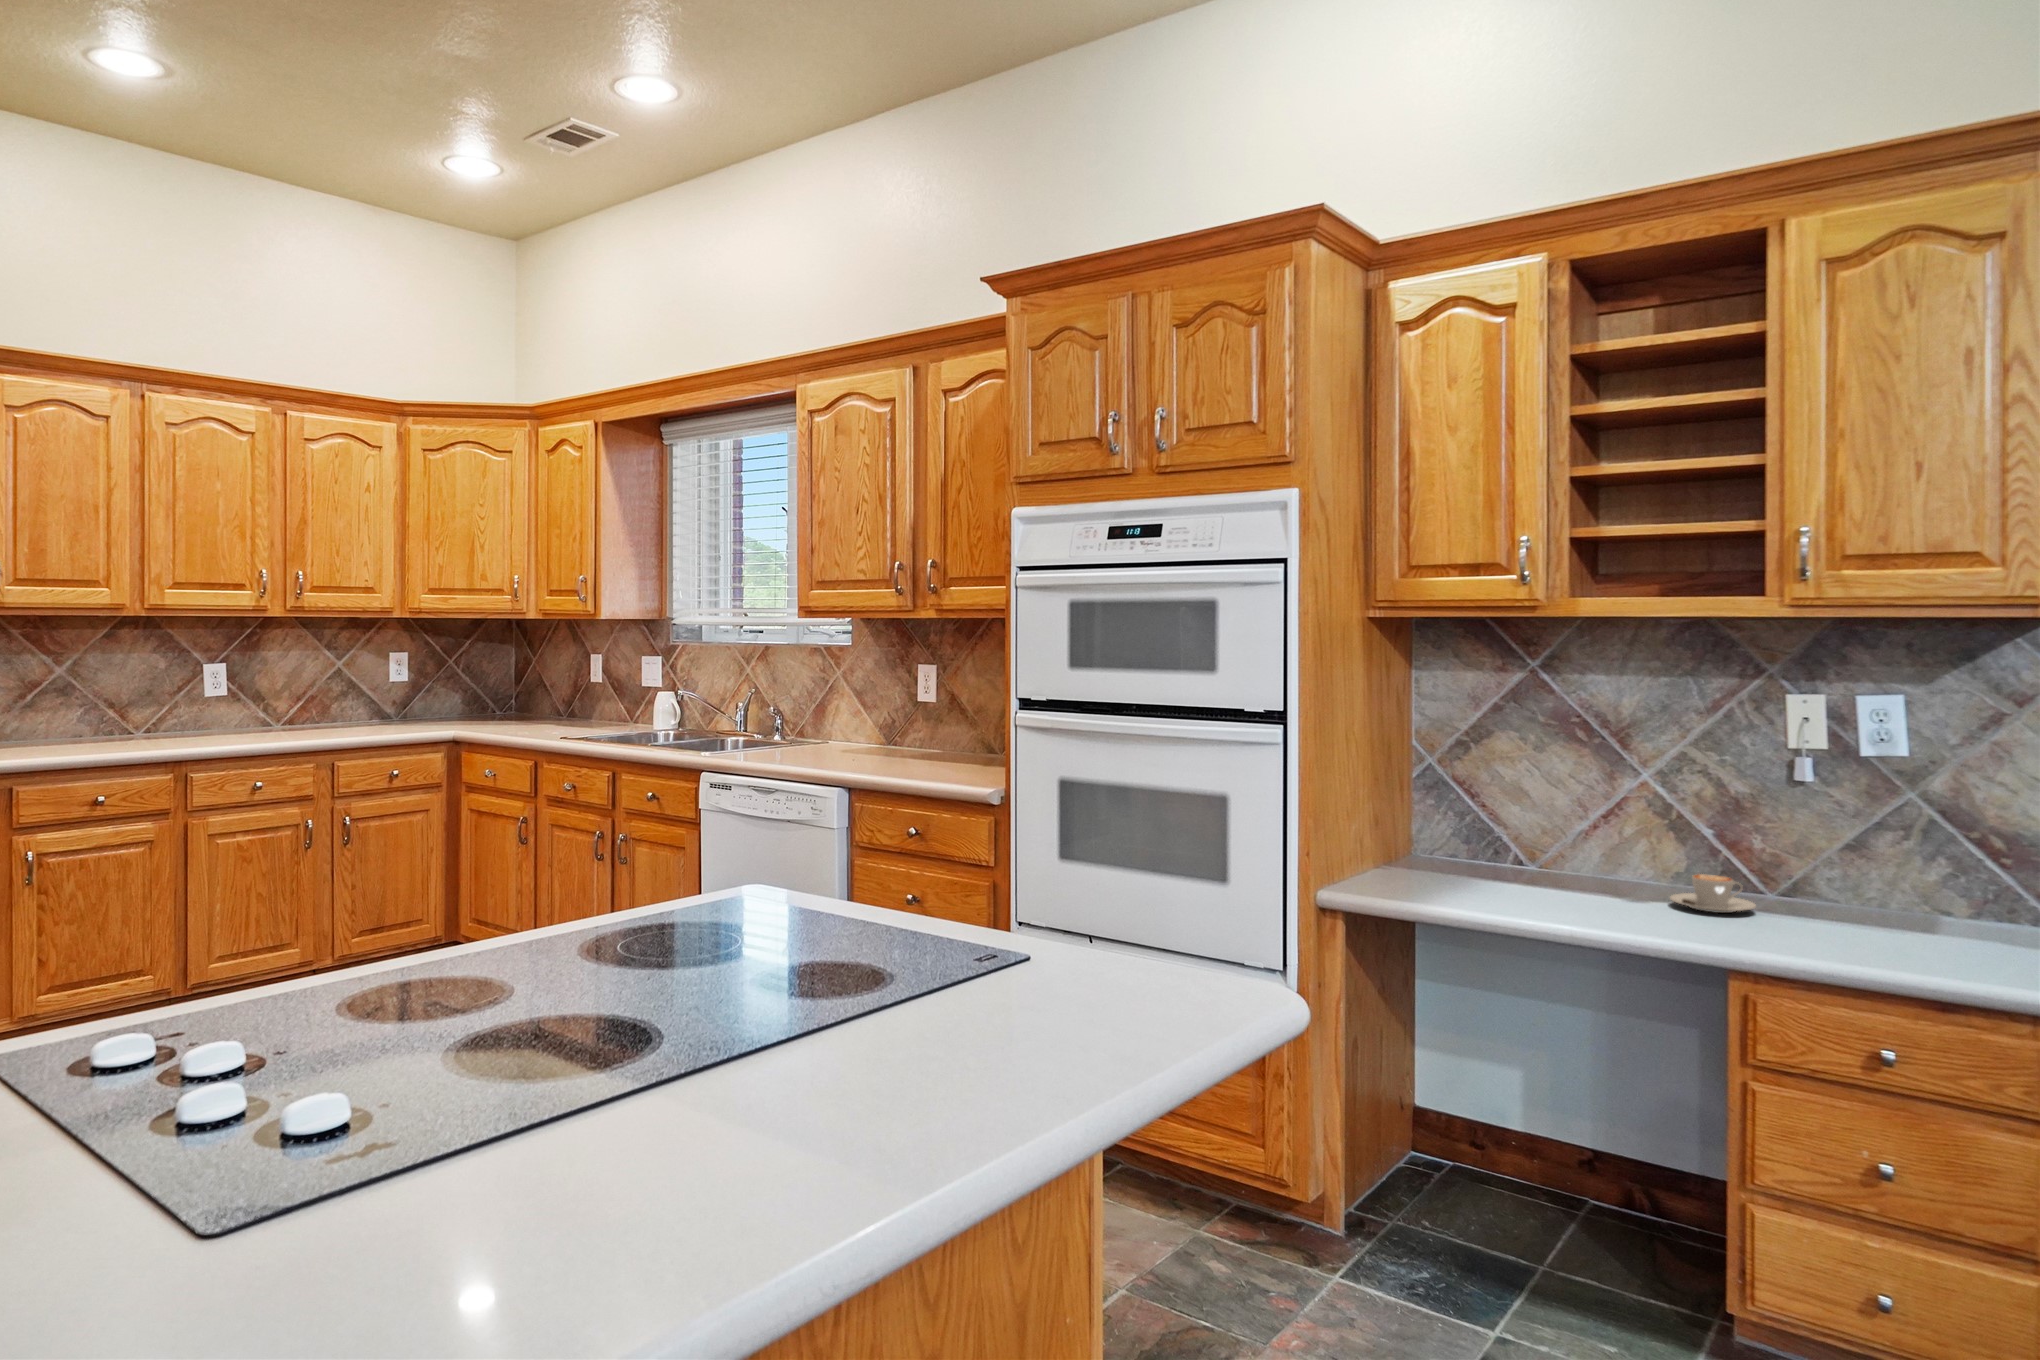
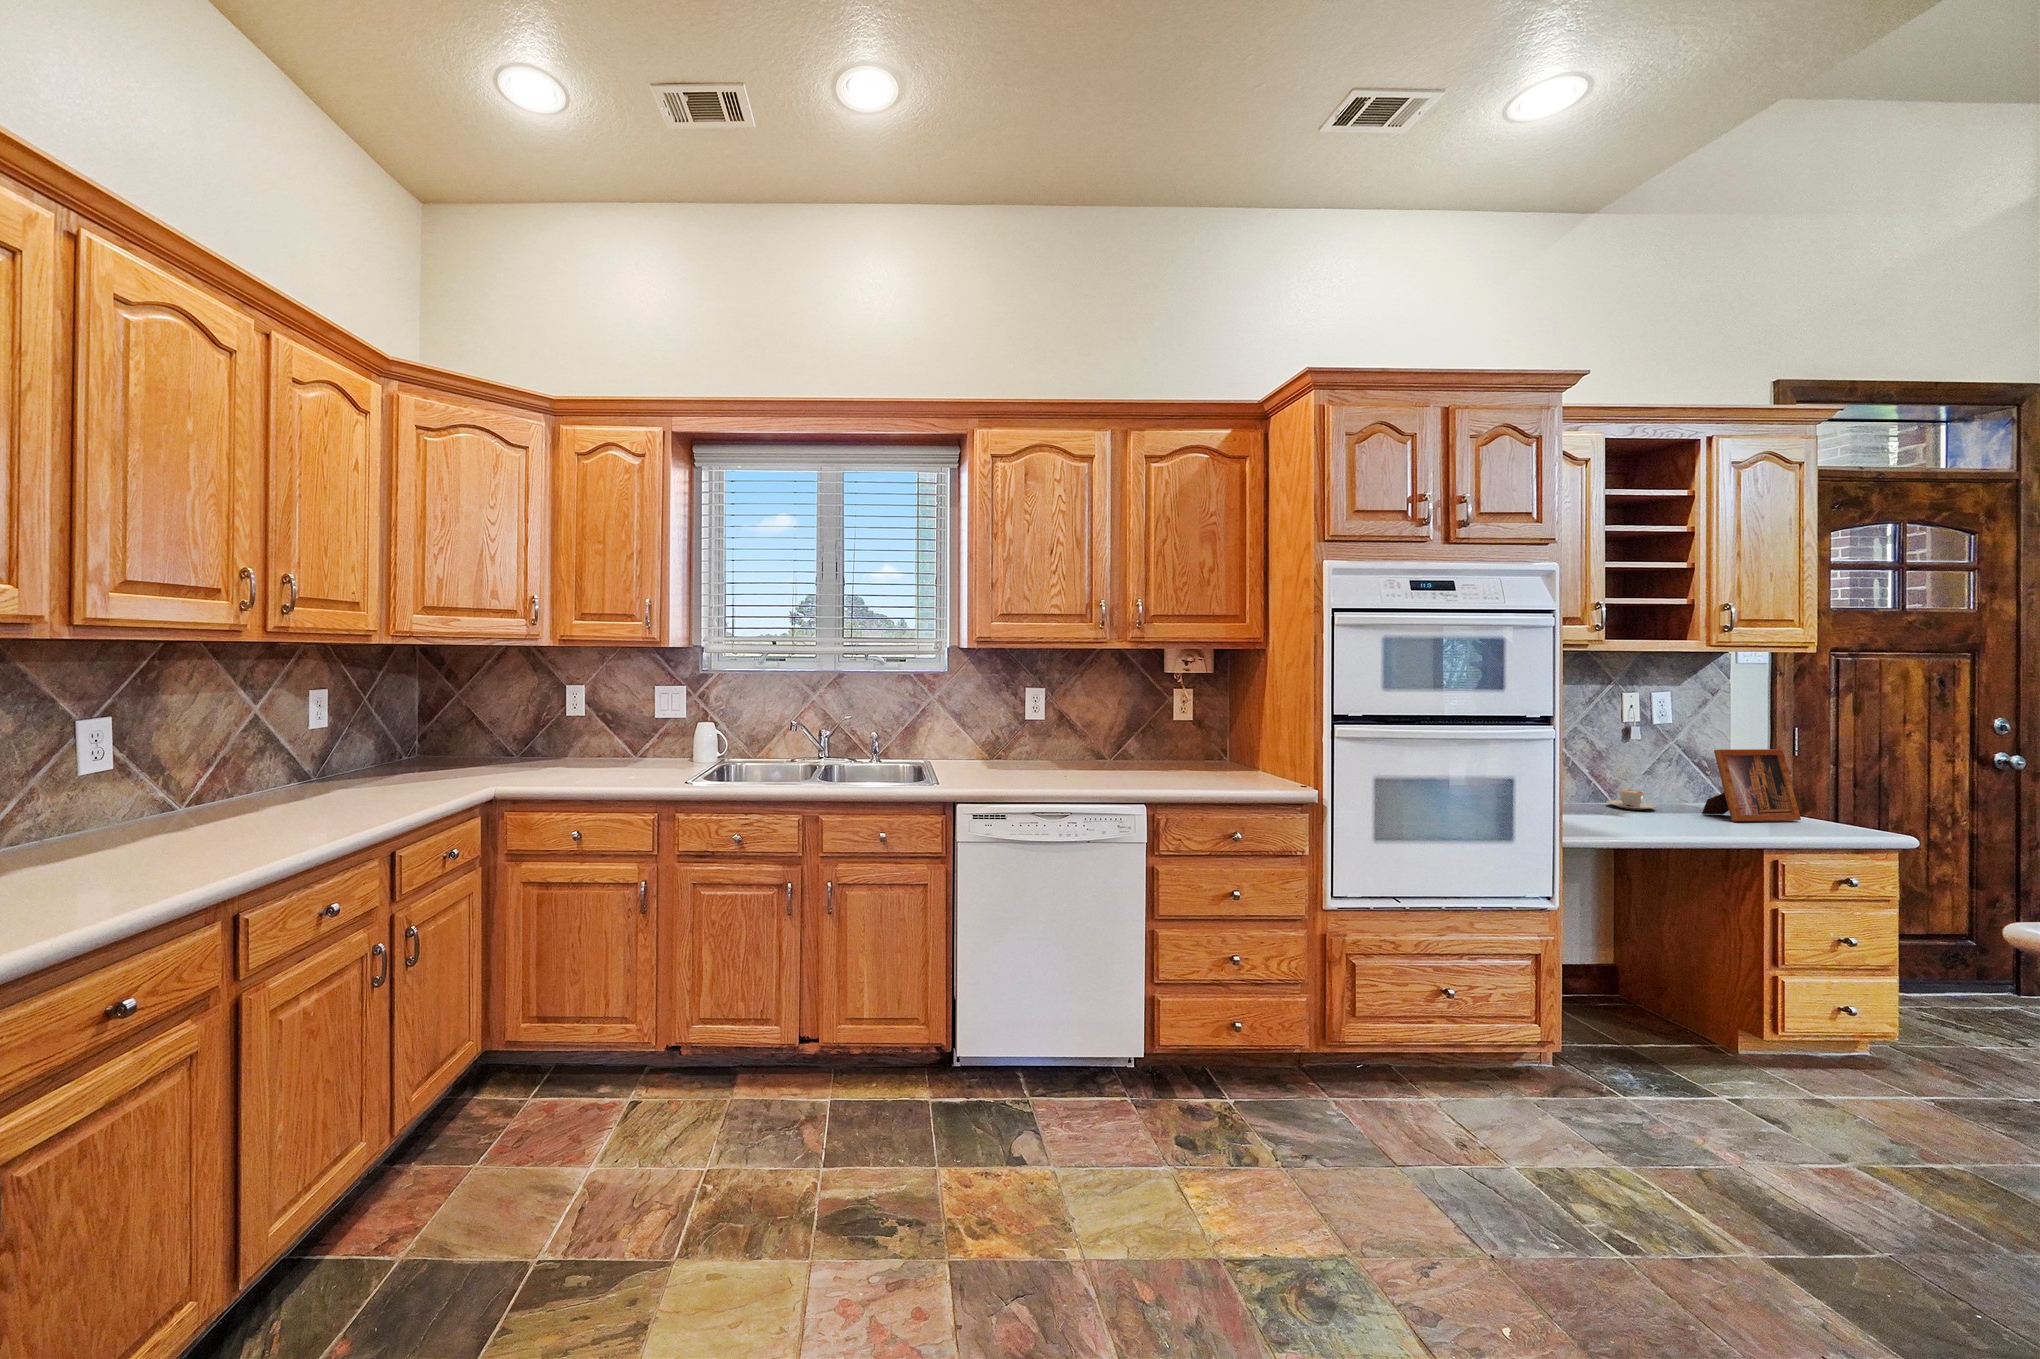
picture frame: none [1789,802,1971,967] -> present [1702,749,1801,821]

